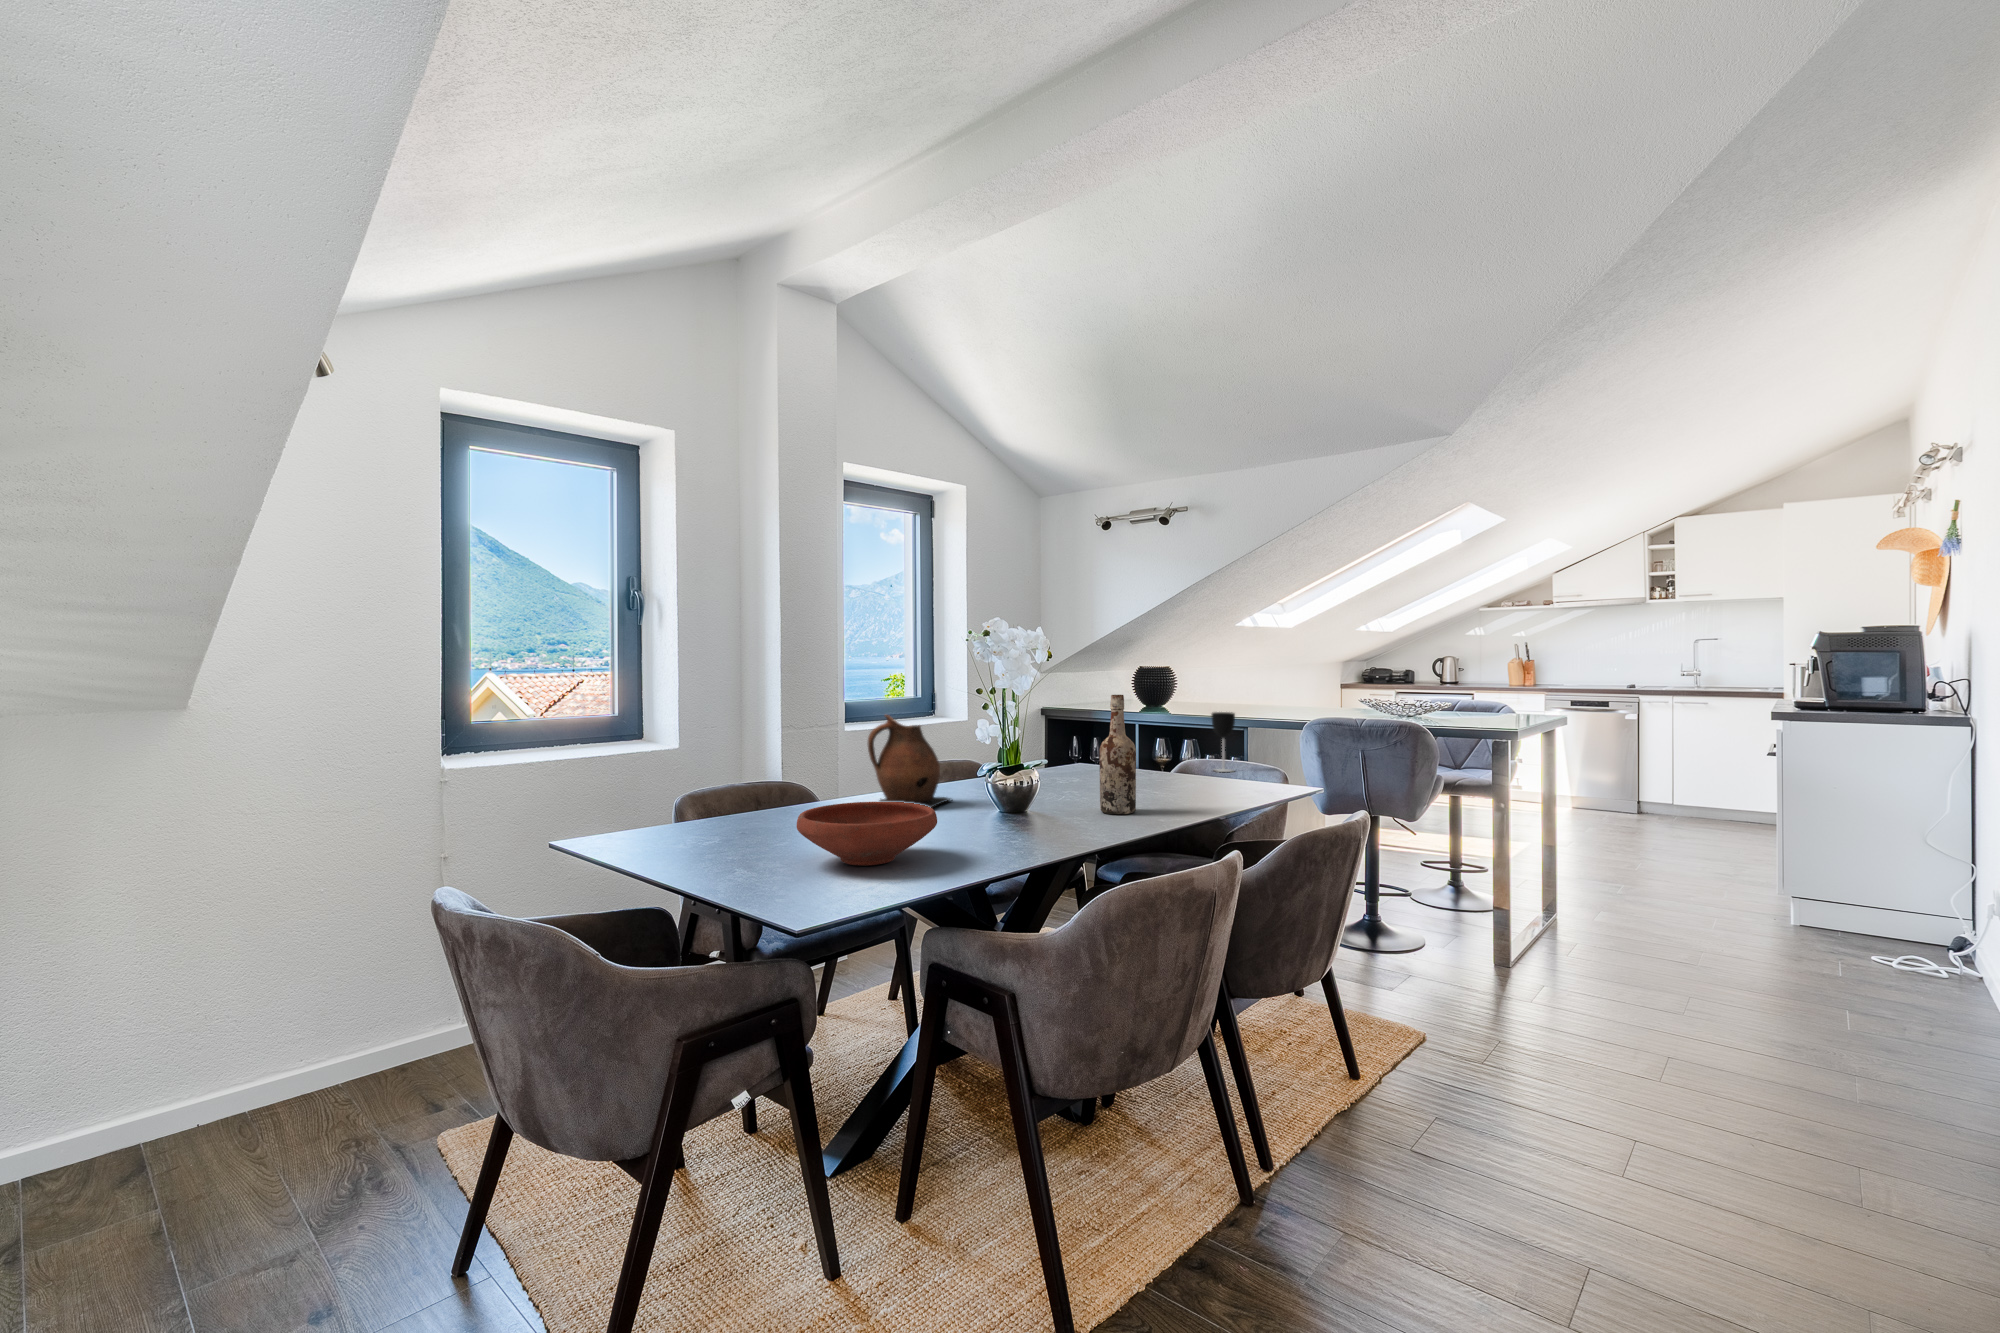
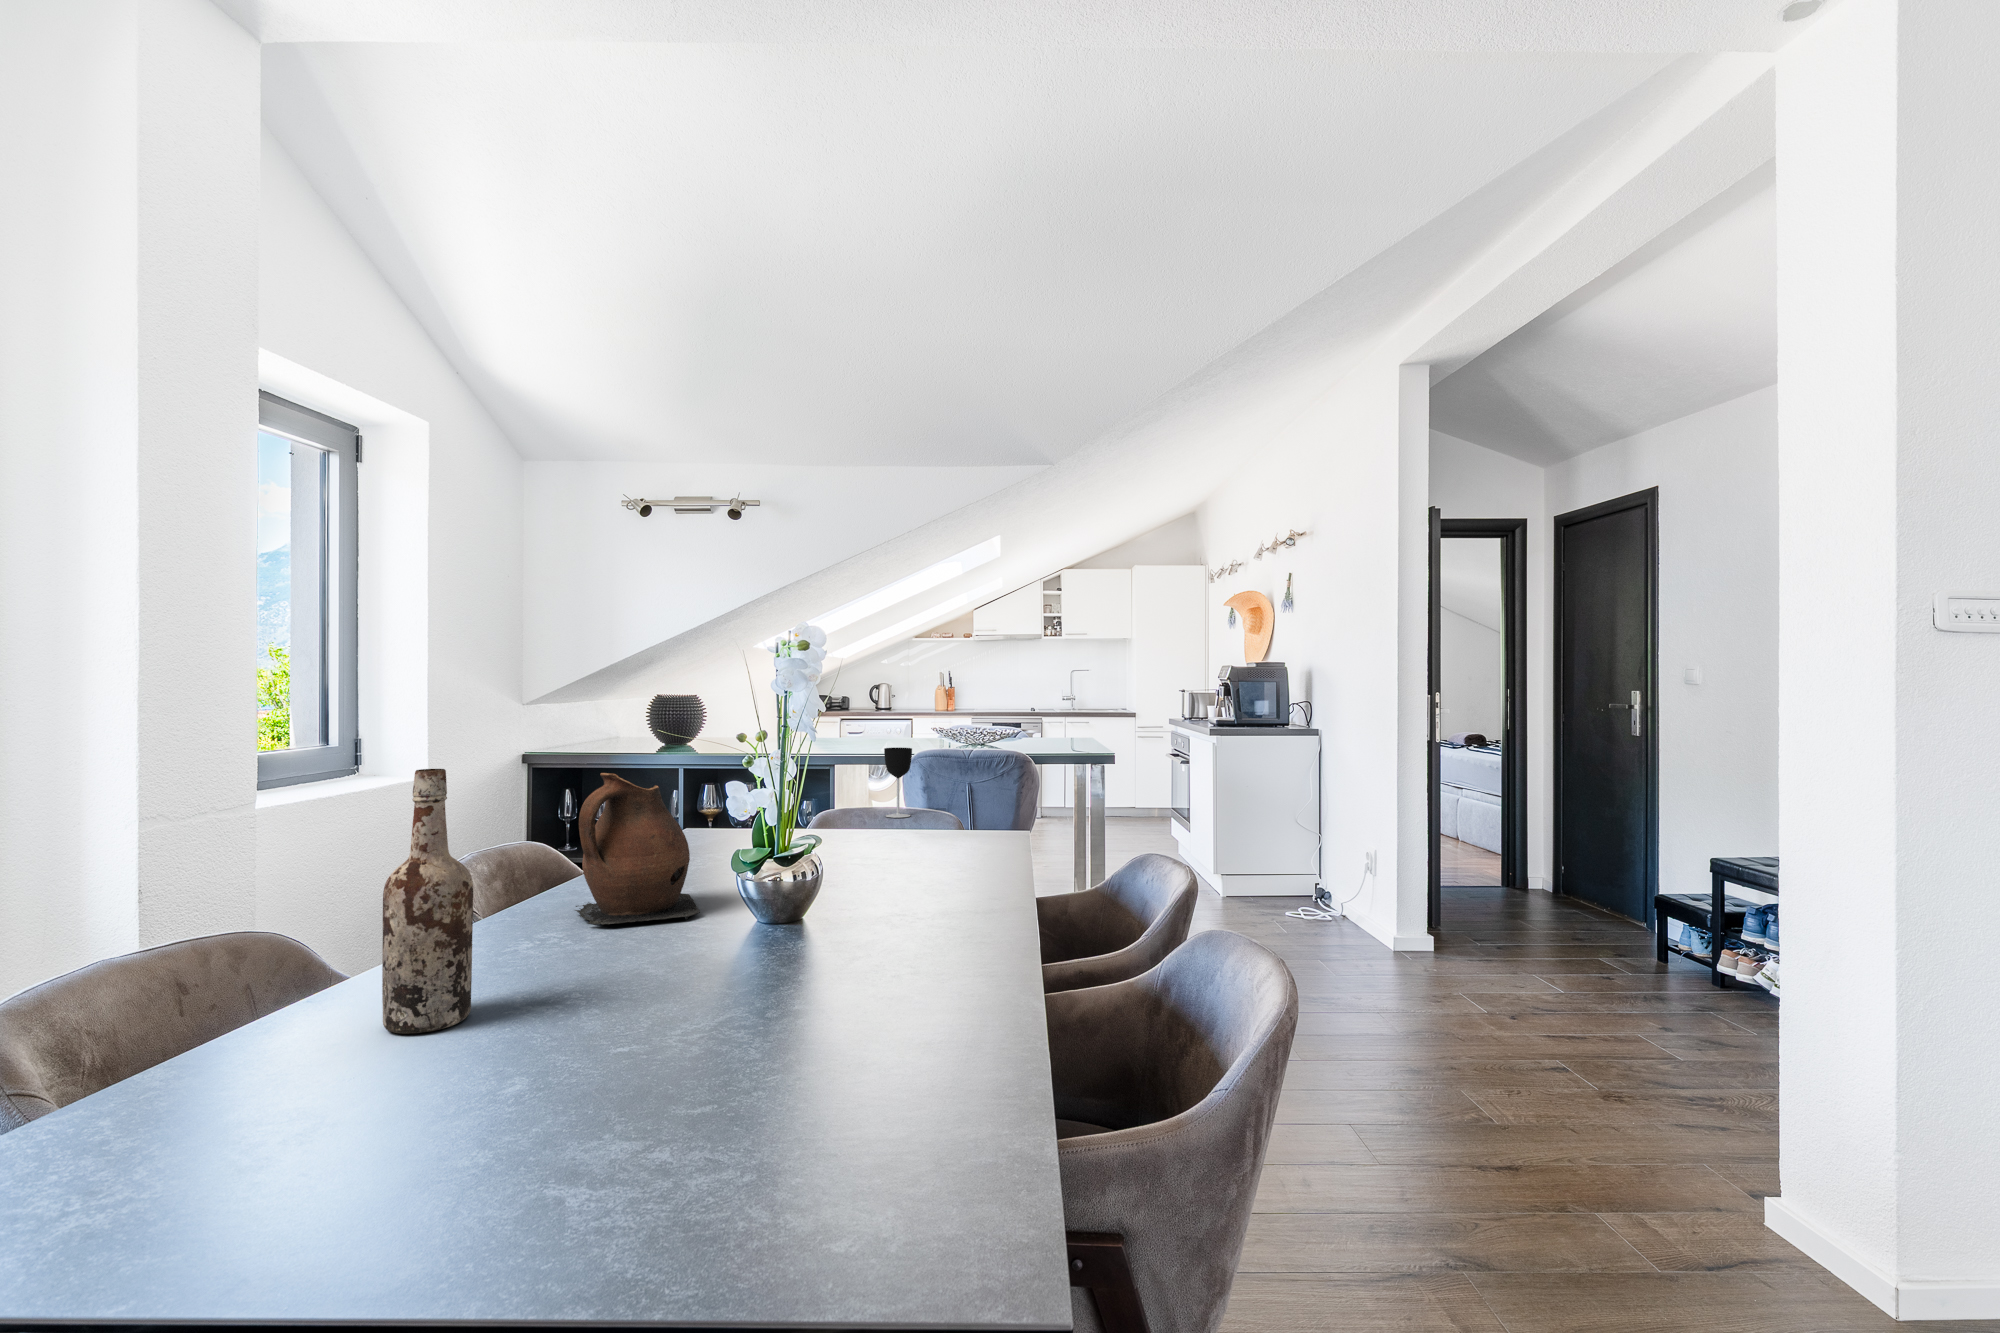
wine bottle: present [1099,695,1136,814] -> present [382,769,474,1034]
bowl: present [797,802,937,866] -> none [728,912,964,1034]

